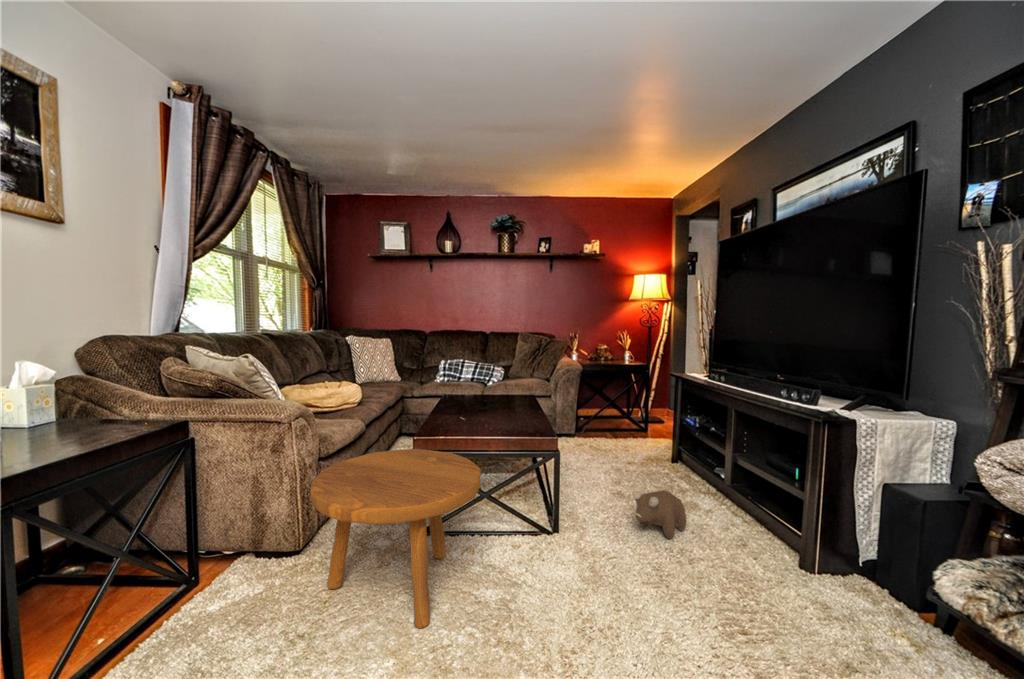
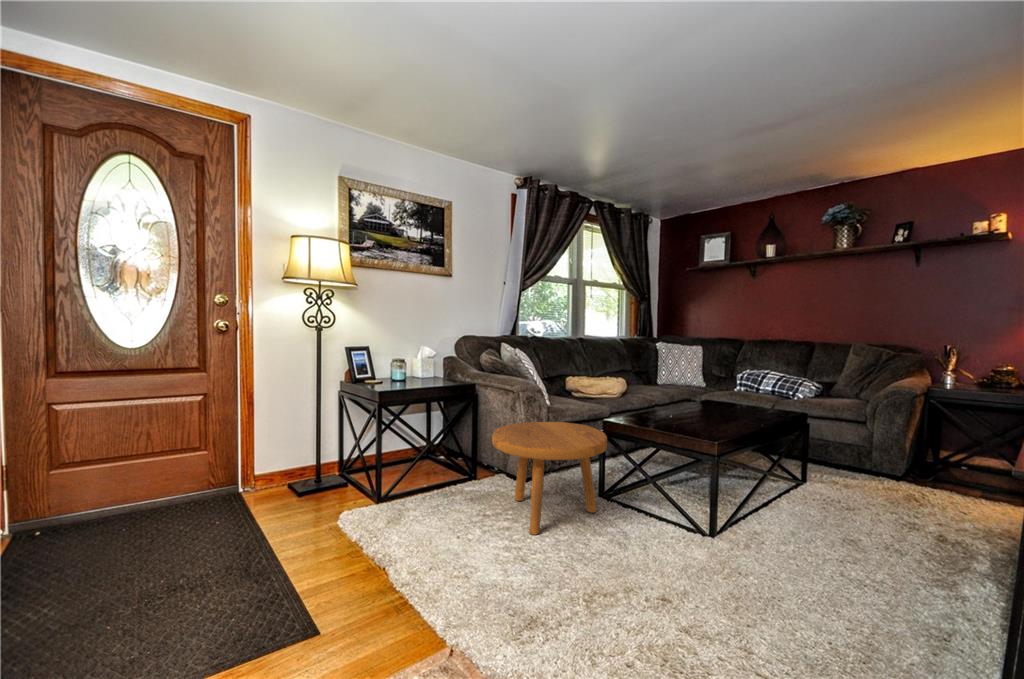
plush toy: present [632,490,686,539] -> none [781,521,875,595]

